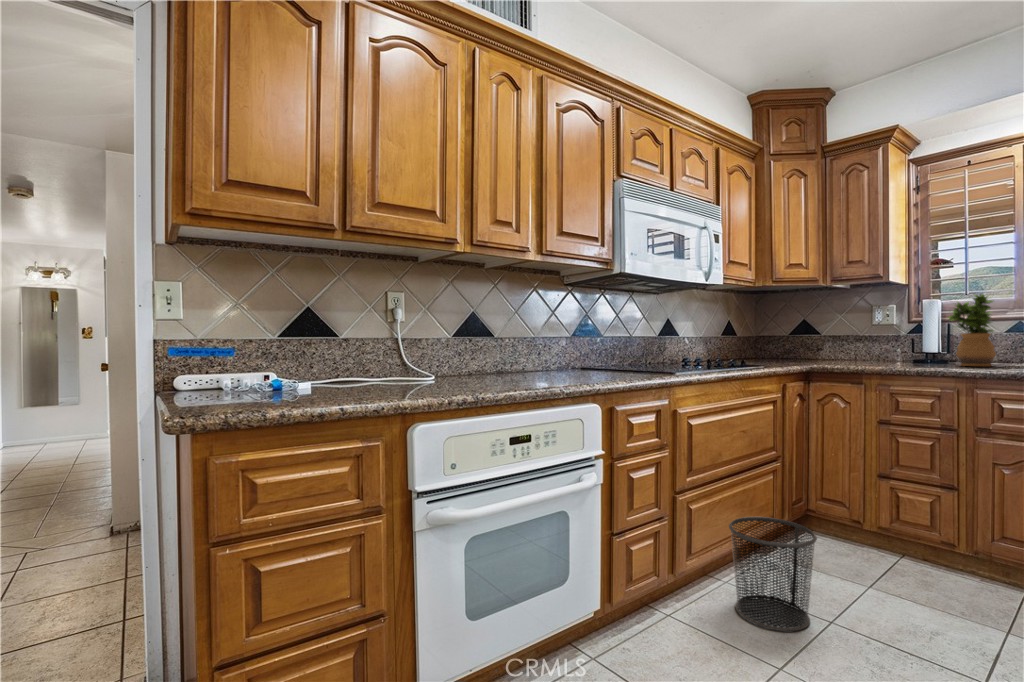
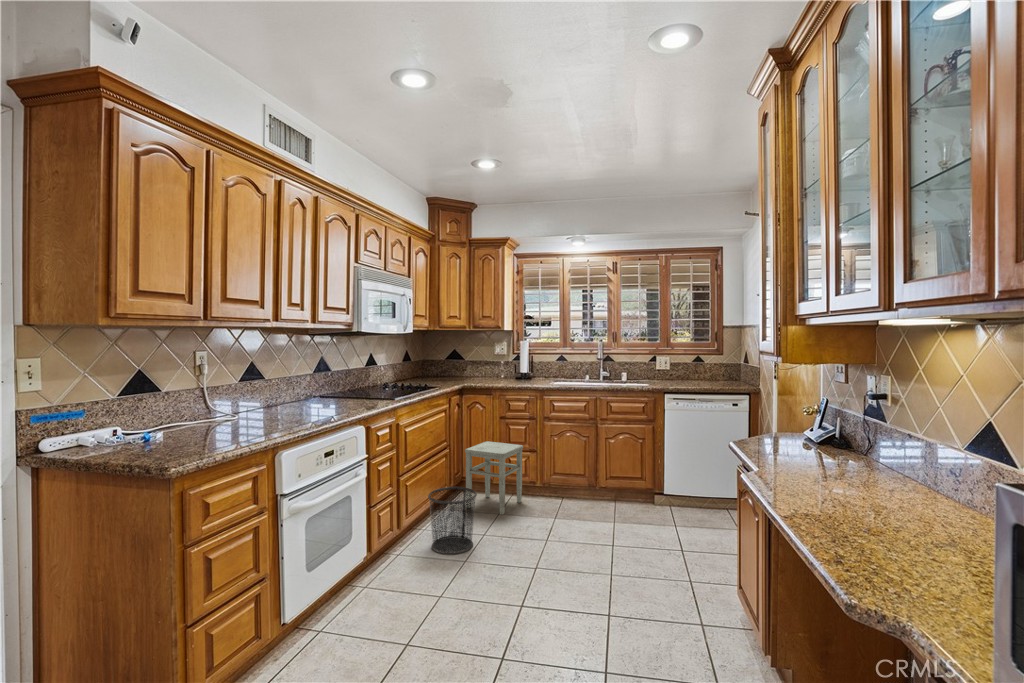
potted plant: present [948,294,996,366] -> none [531,341,552,382]
stool: none [808,458,926,585] -> present [465,441,523,515]

